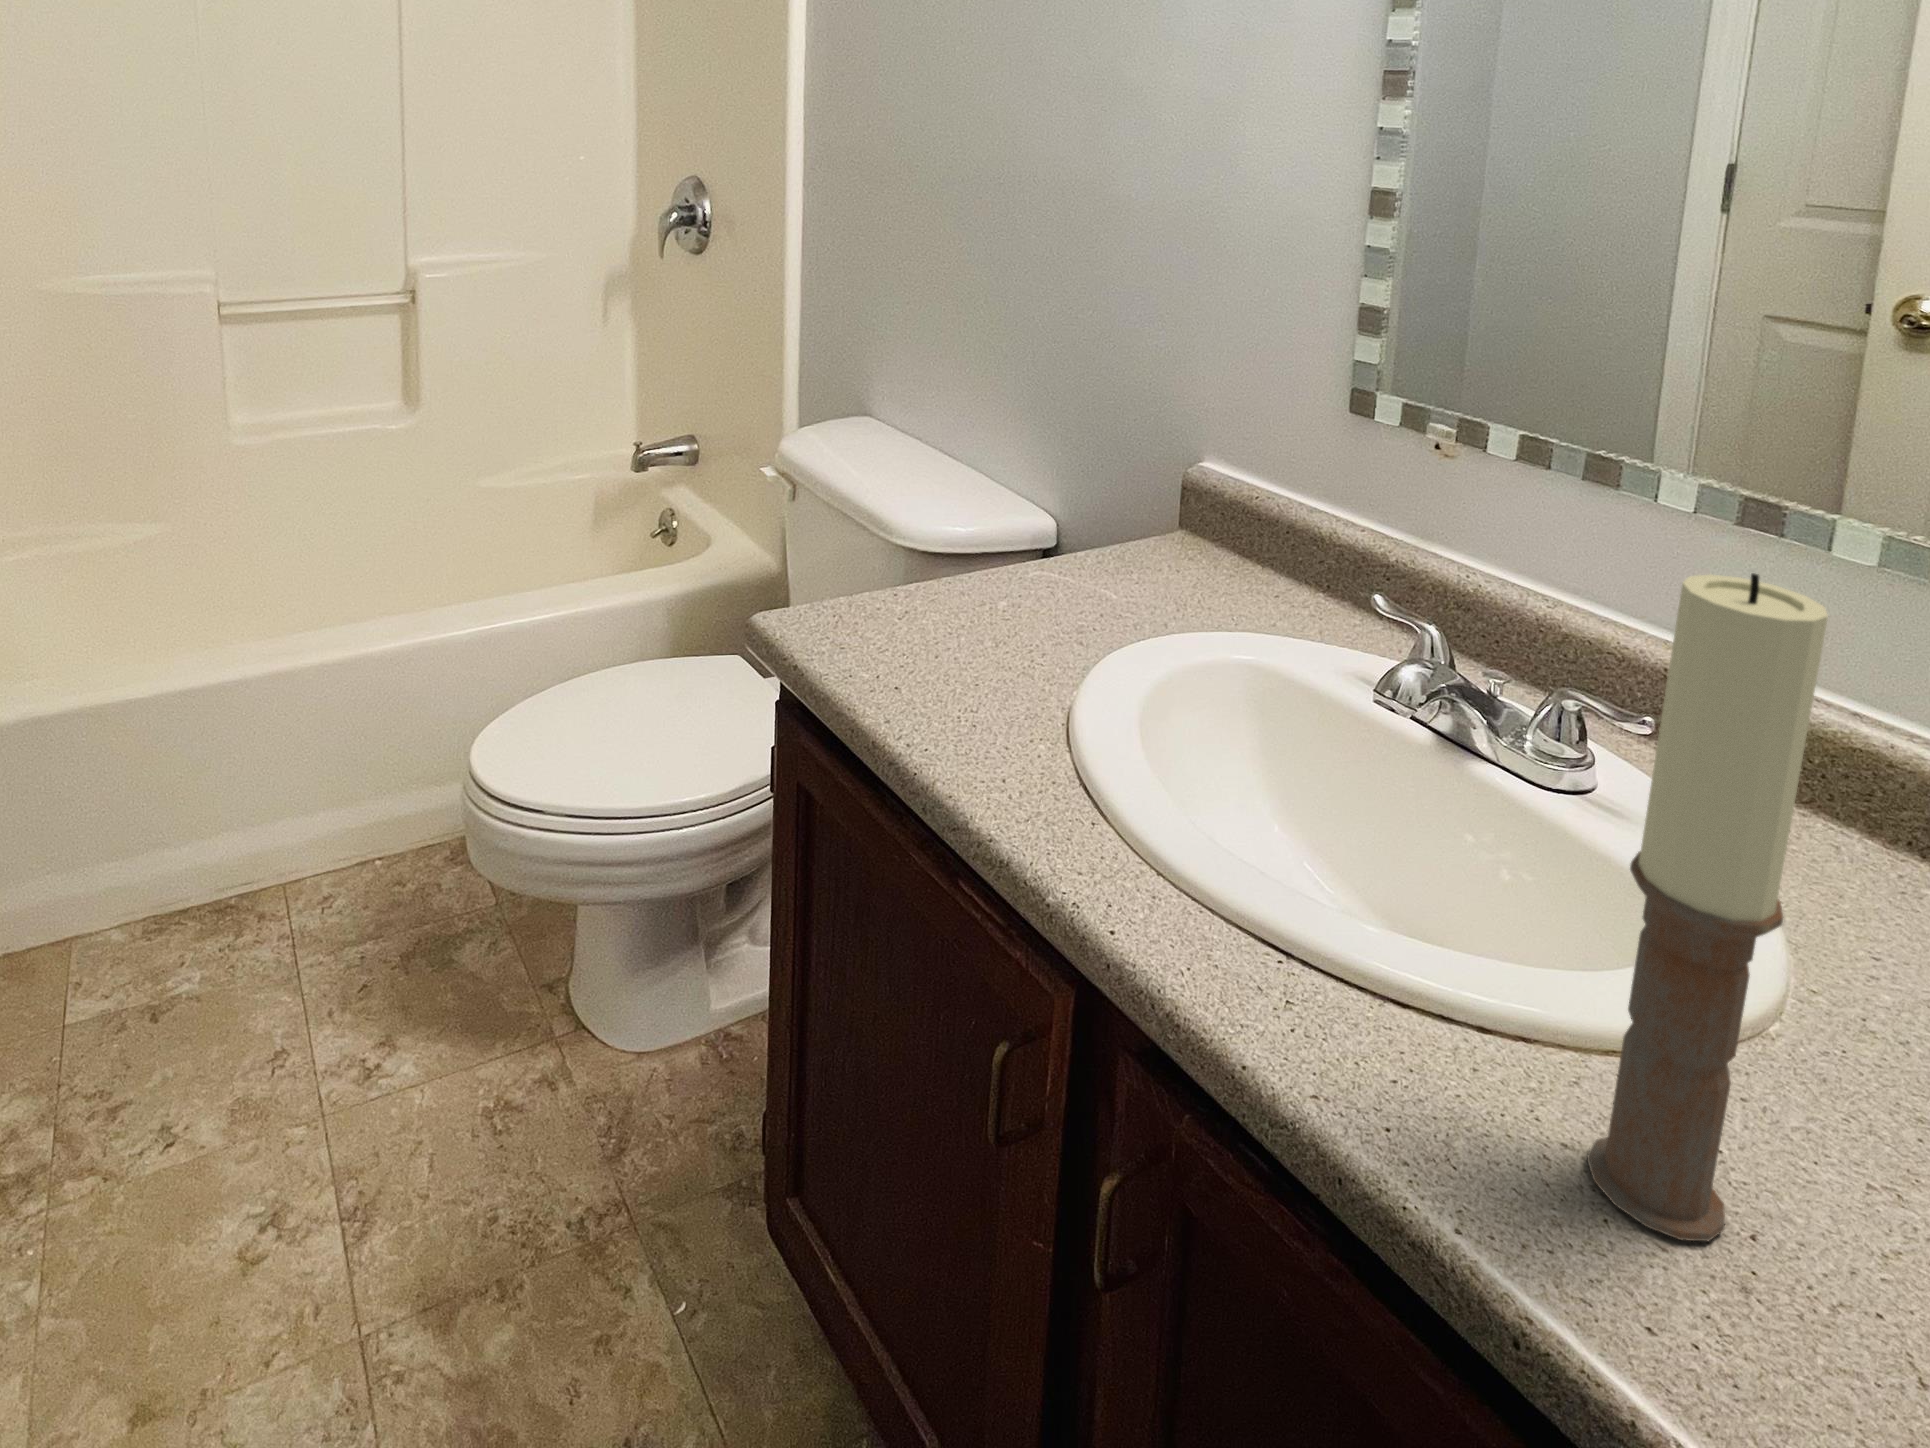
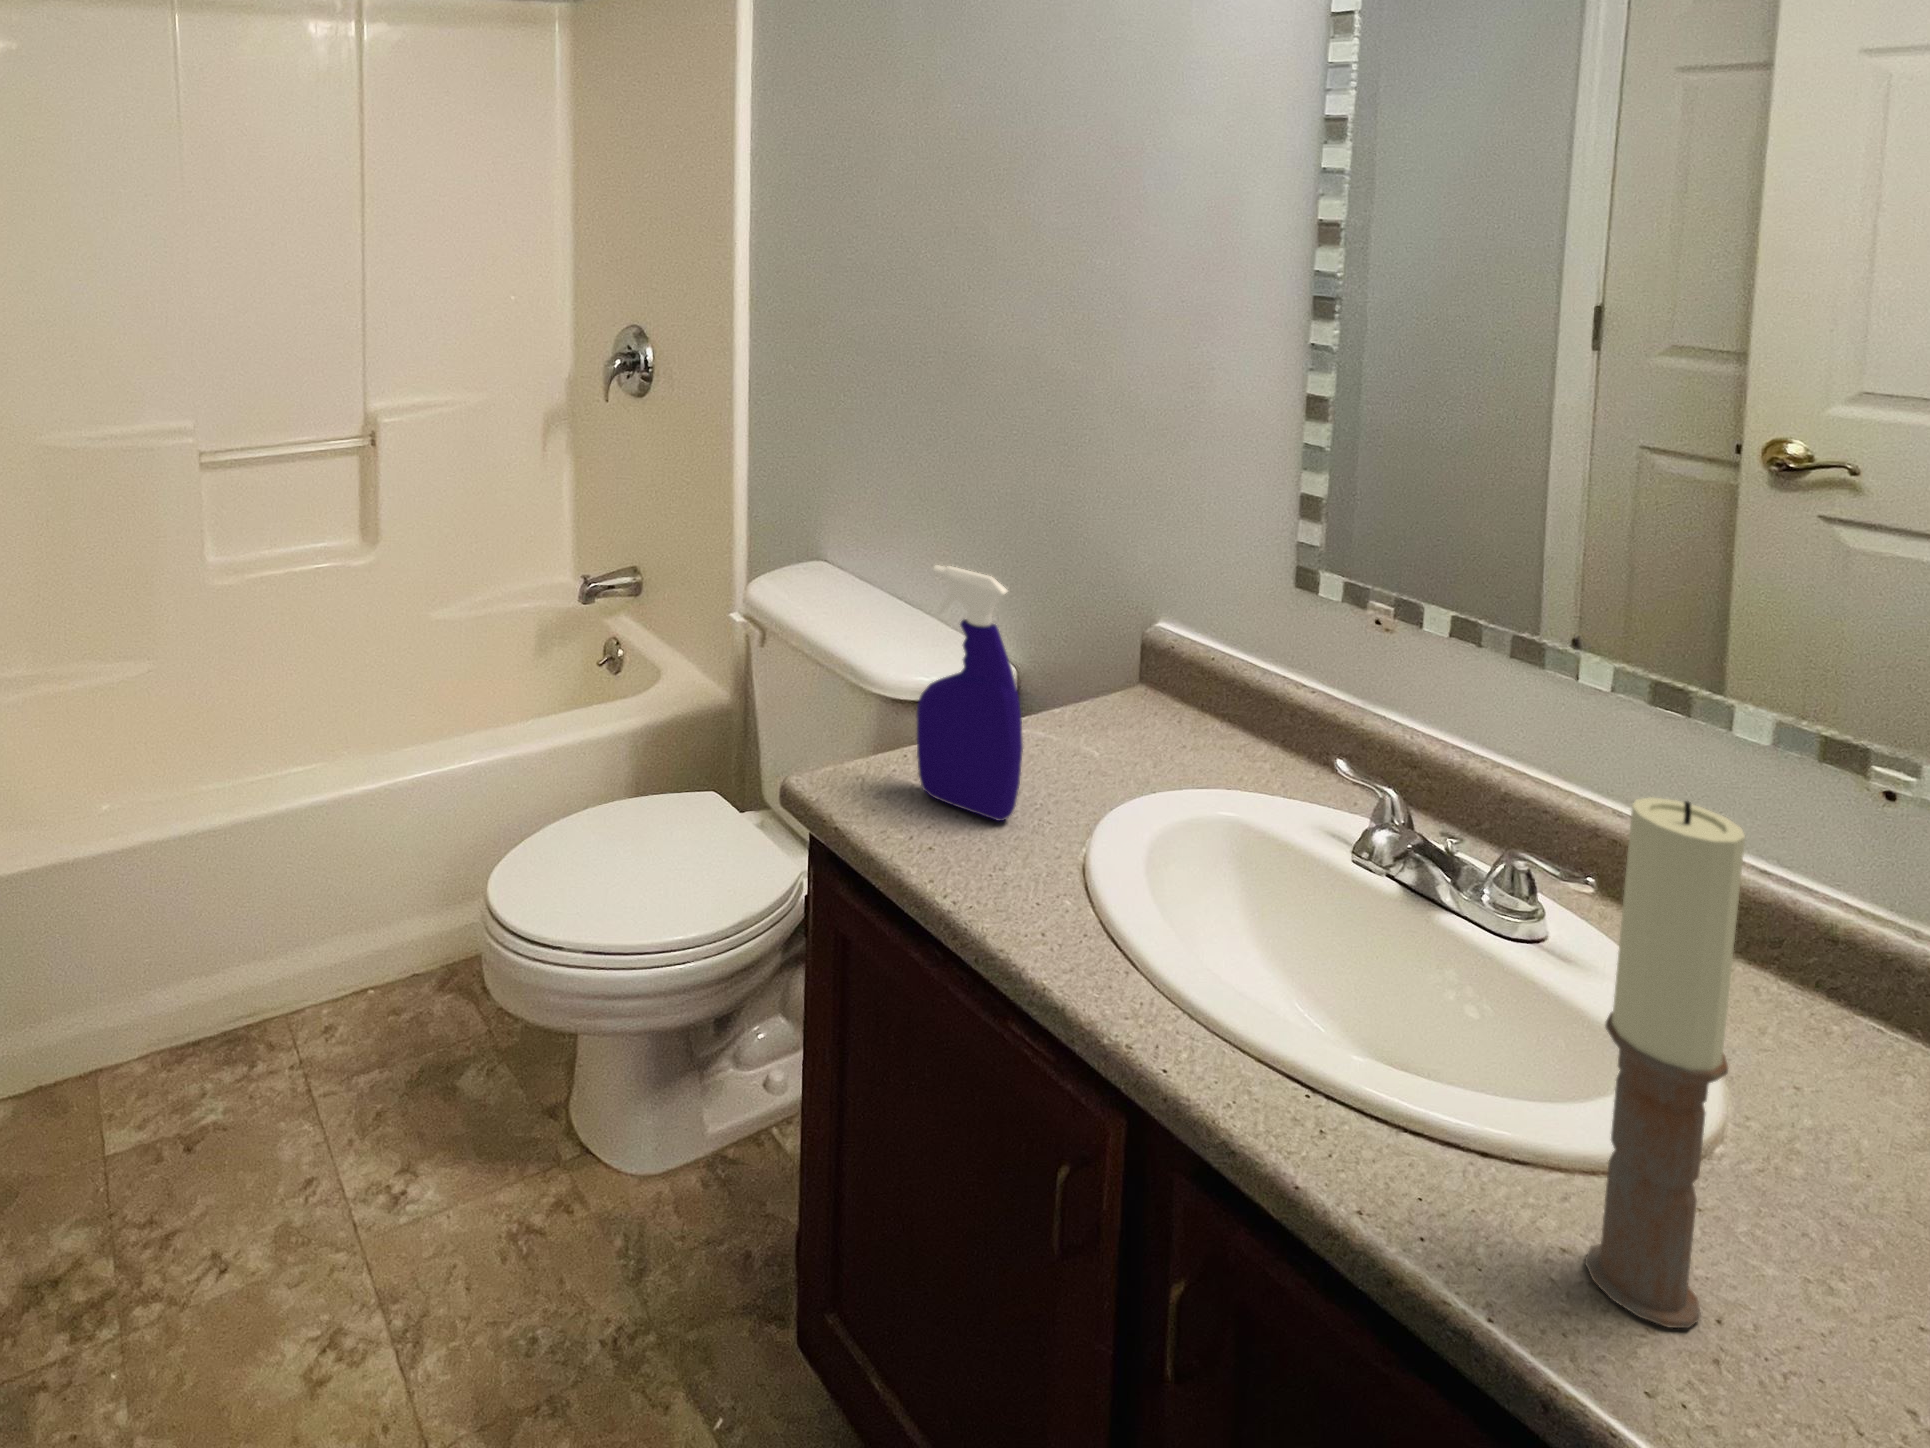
spray bottle: none [898,371,1011,663] -> present [917,565,1023,821]

